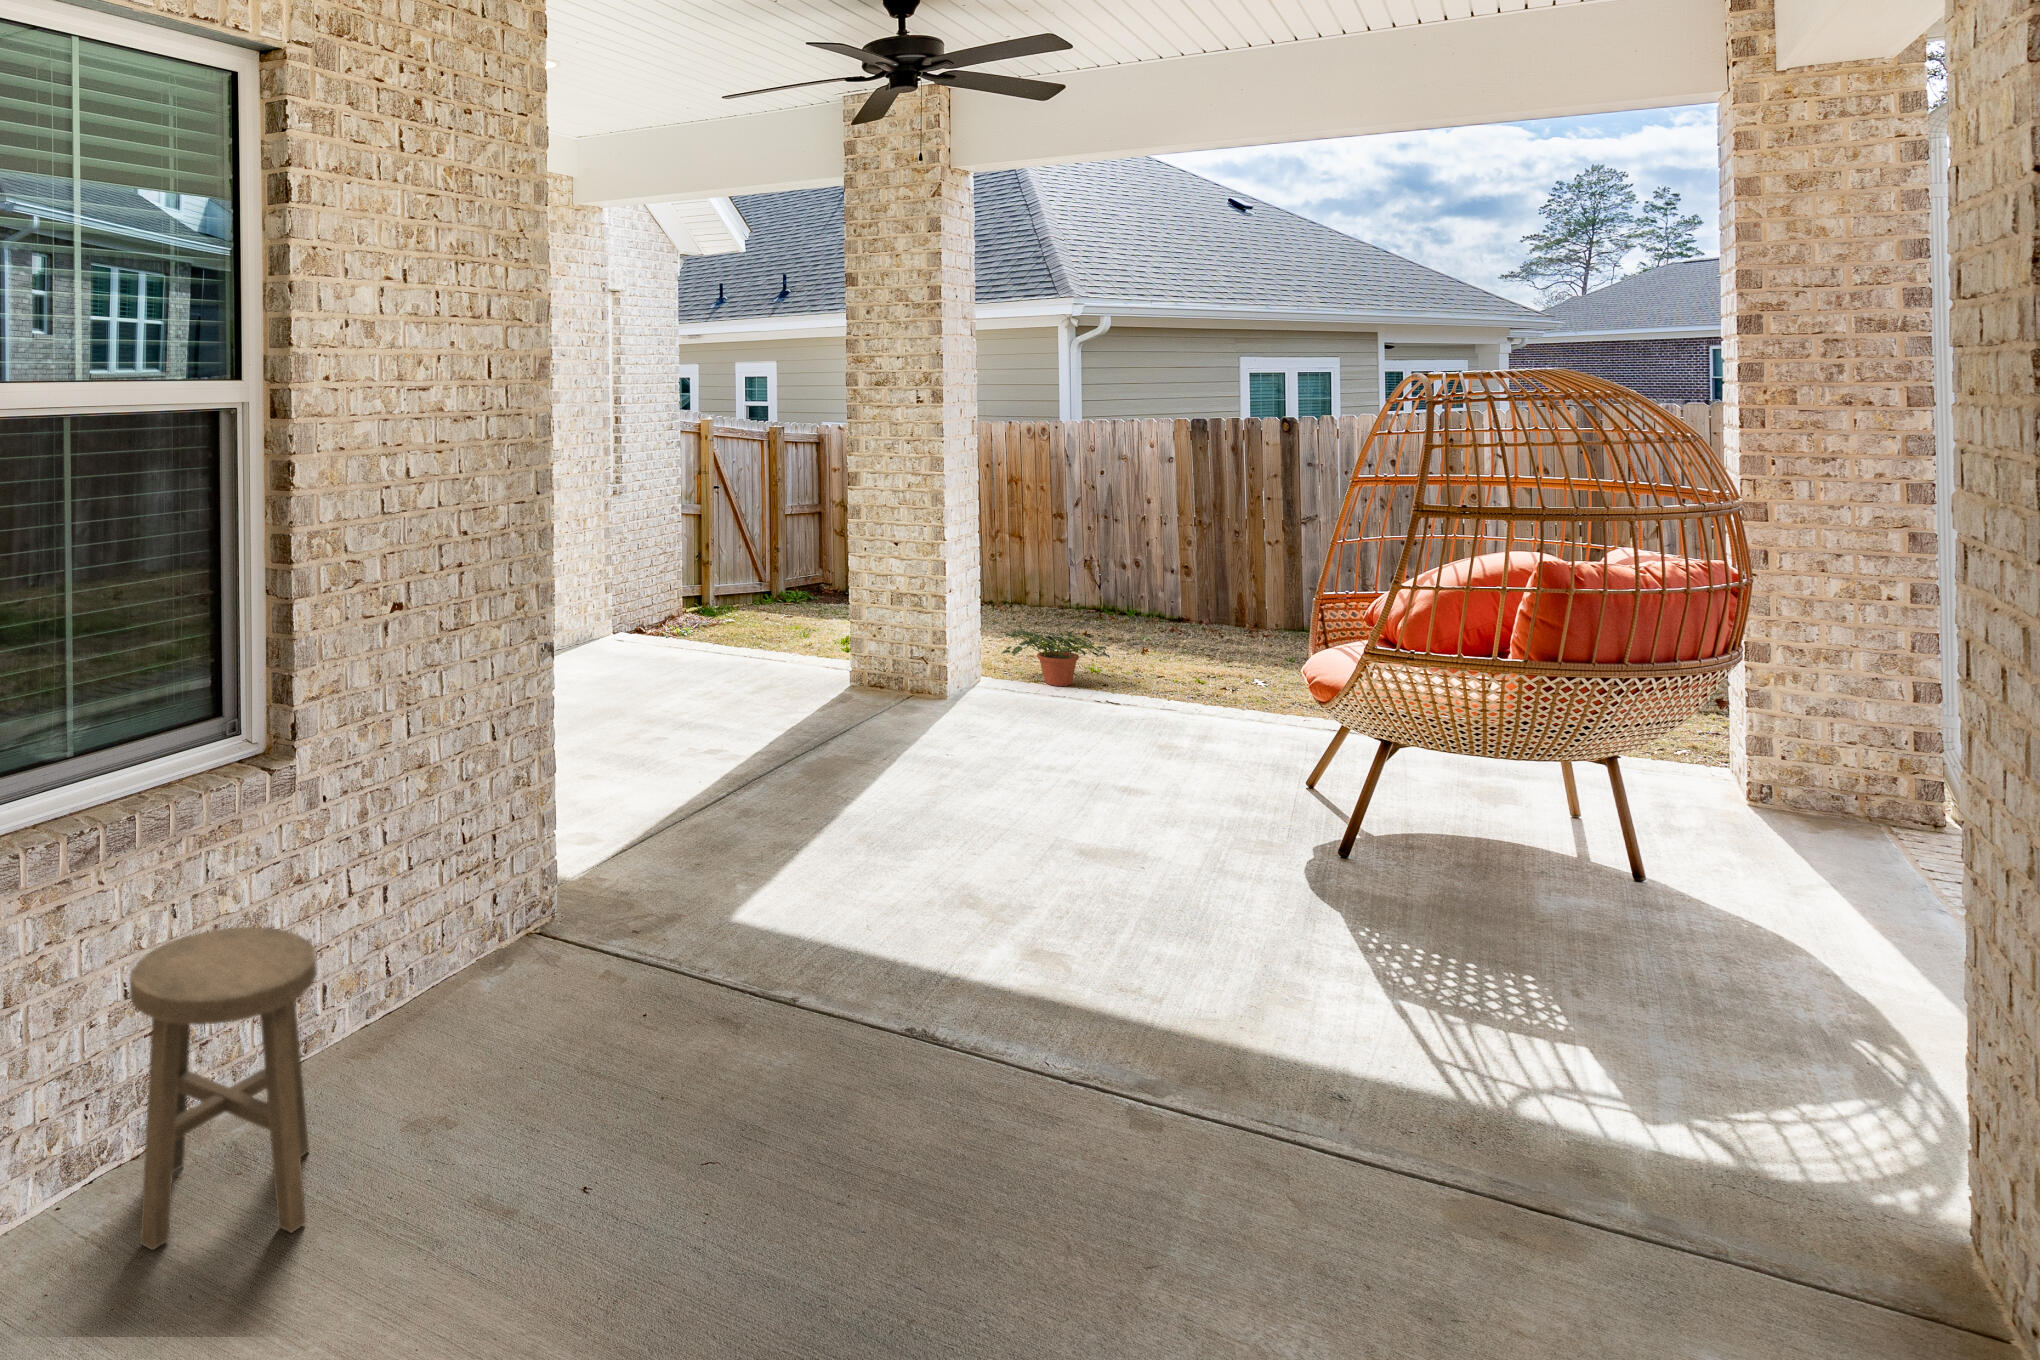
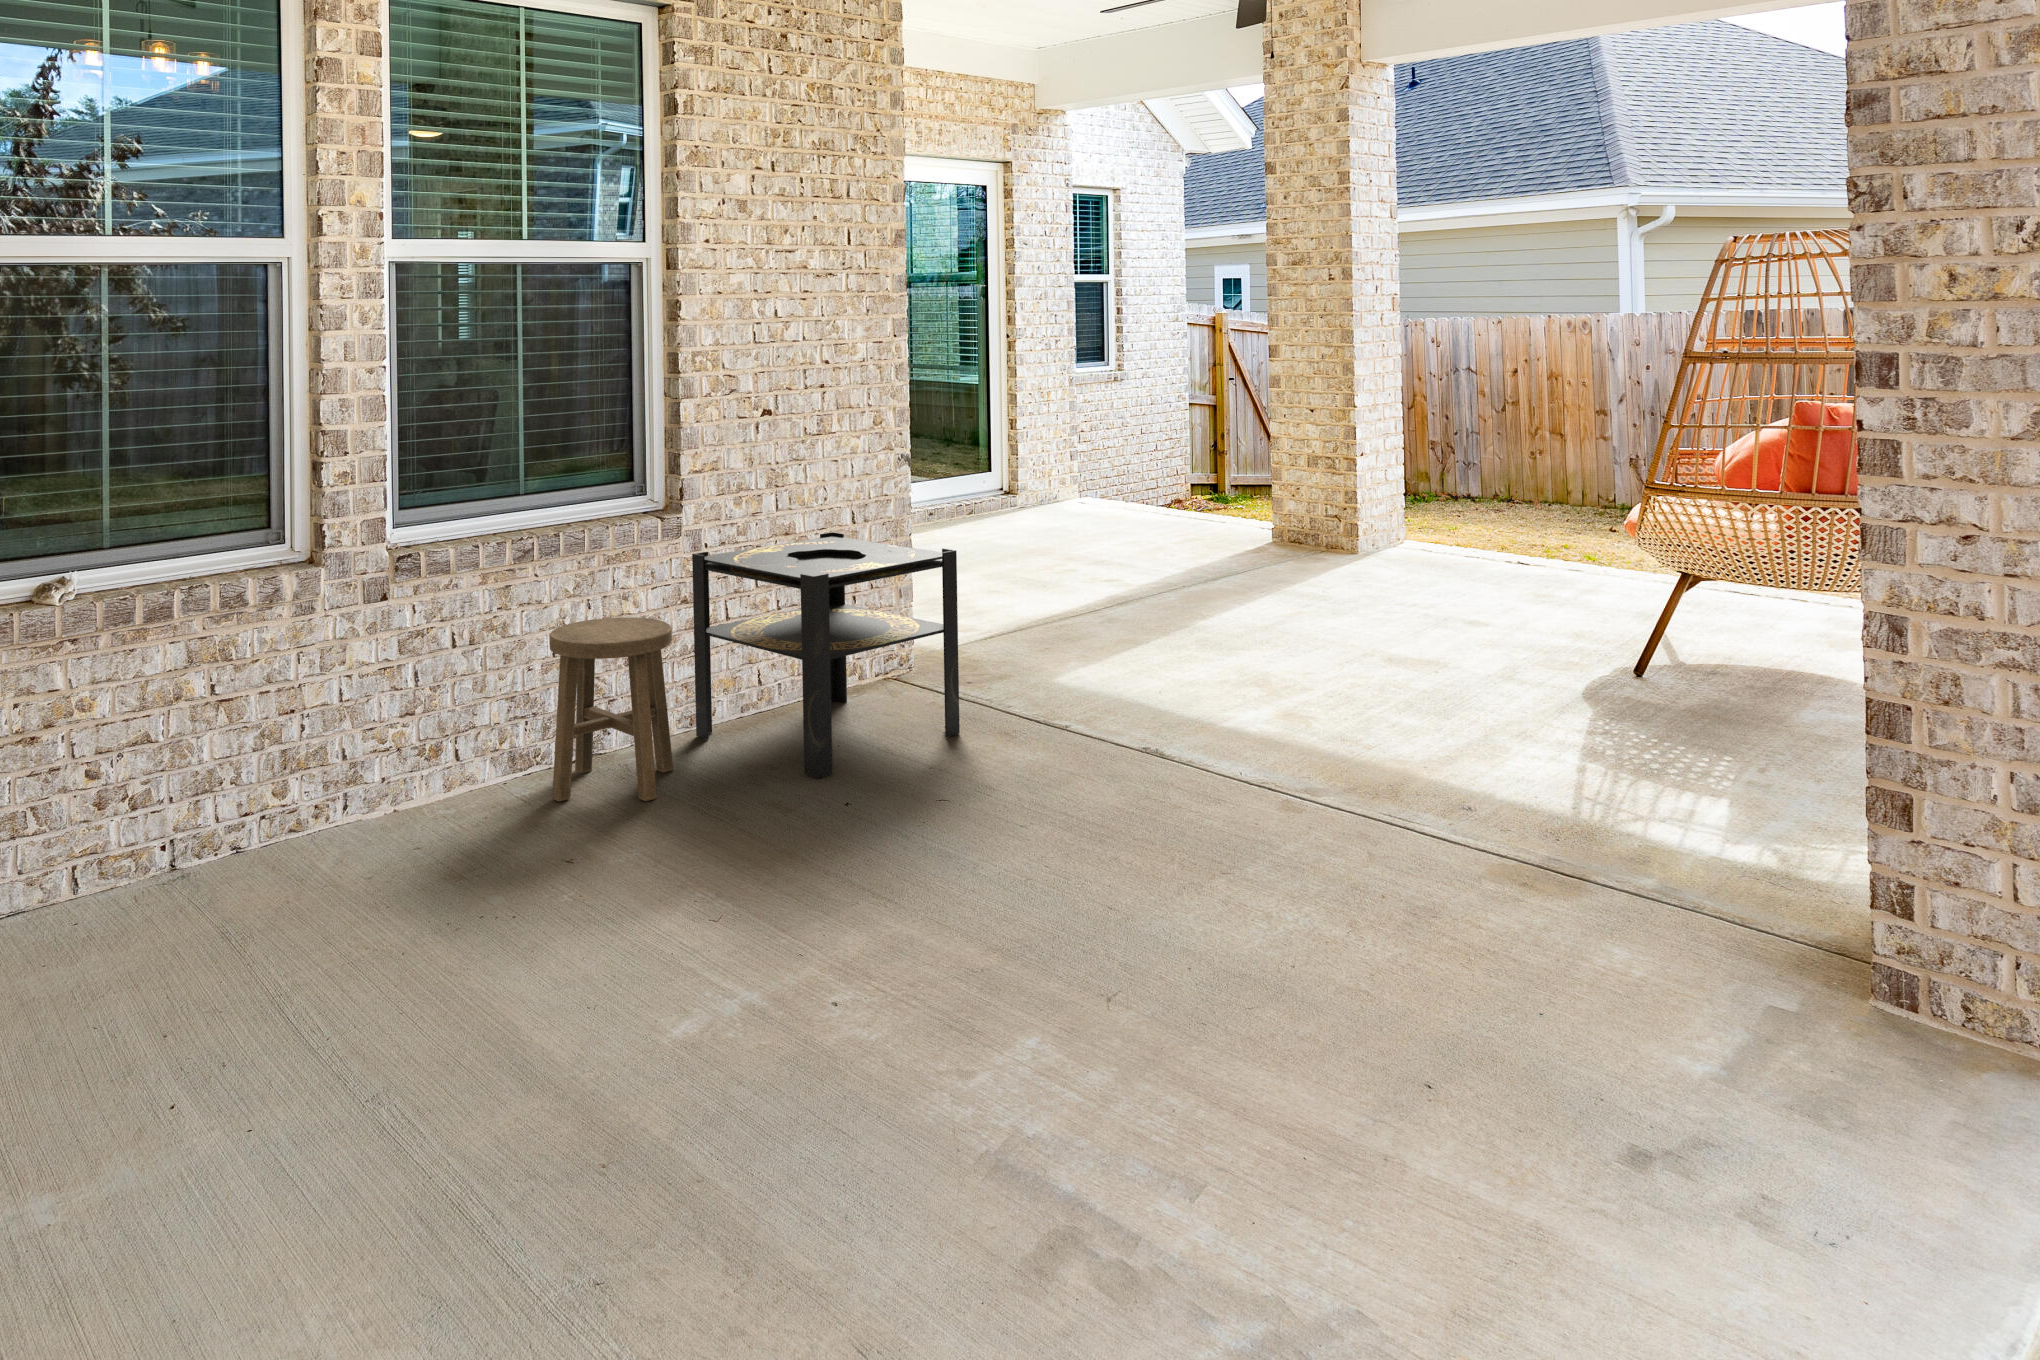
potted plant: present [1002,625,1110,686] -> none [1386,504,1486,559]
side table: none [313,748,682,1149] -> present [692,532,960,778]

